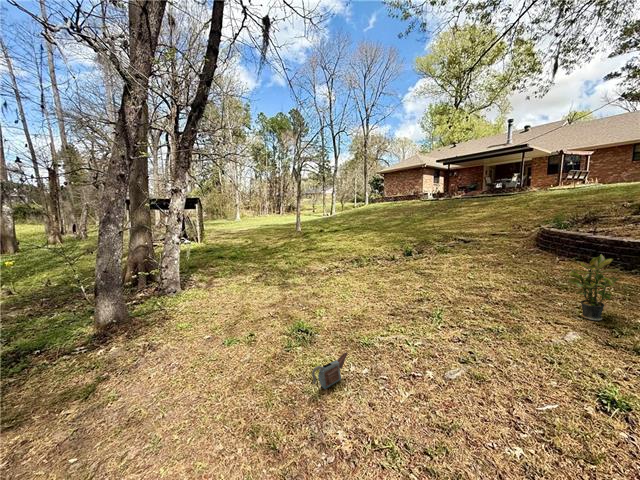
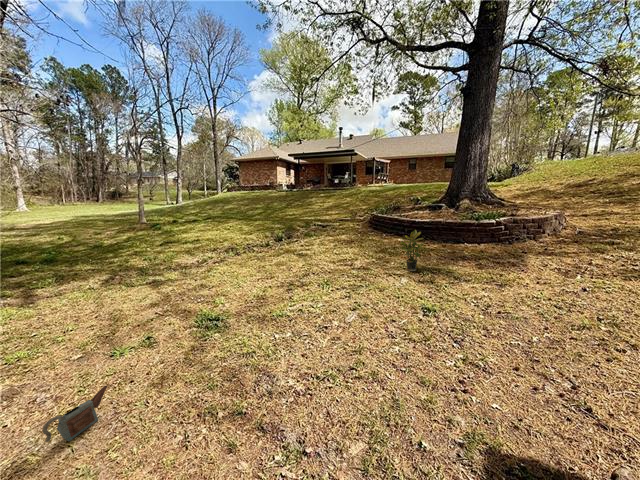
watering can: present [312,352,347,389] -> present [42,386,107,442]

